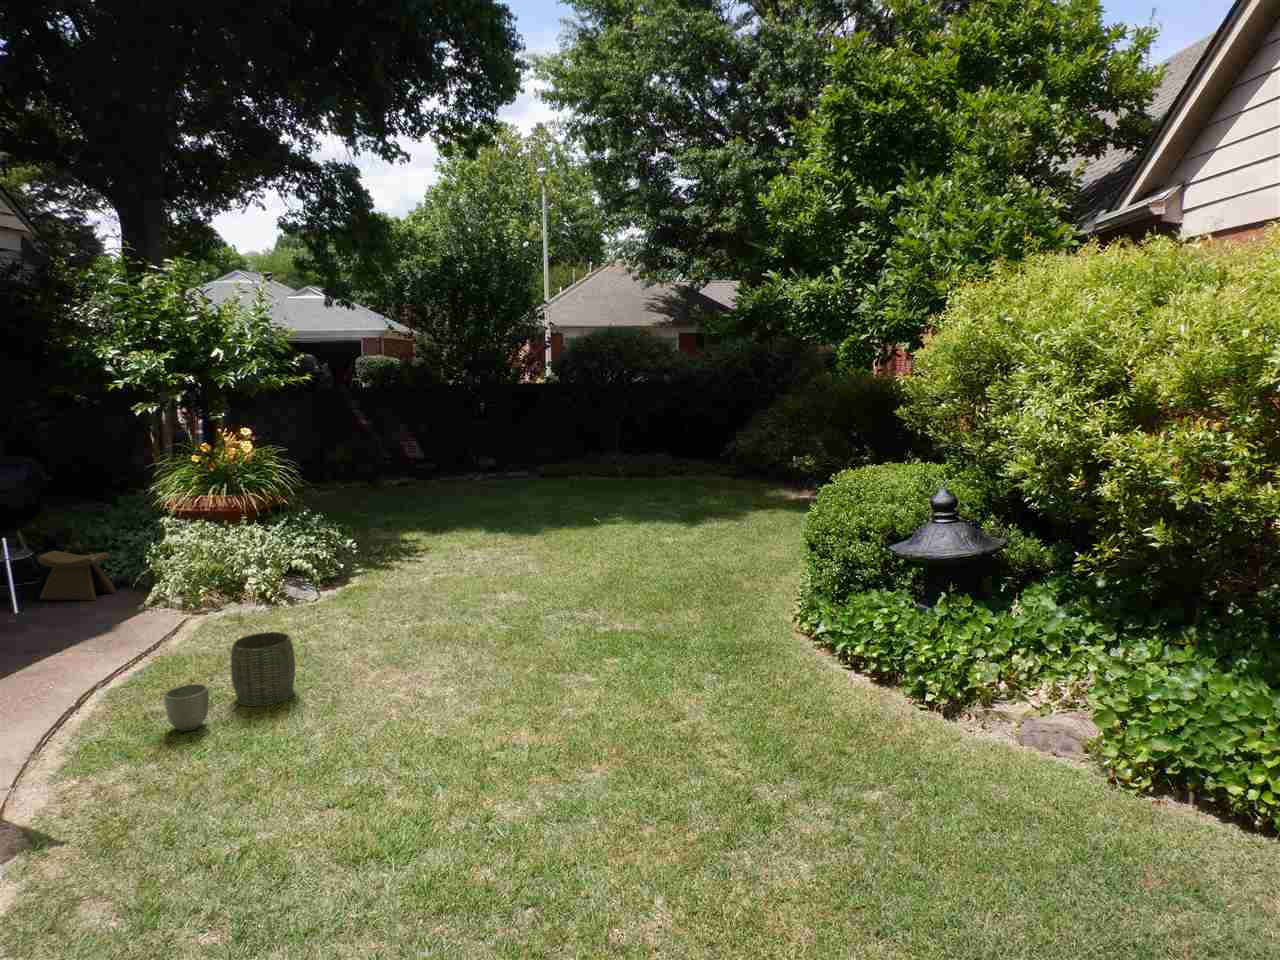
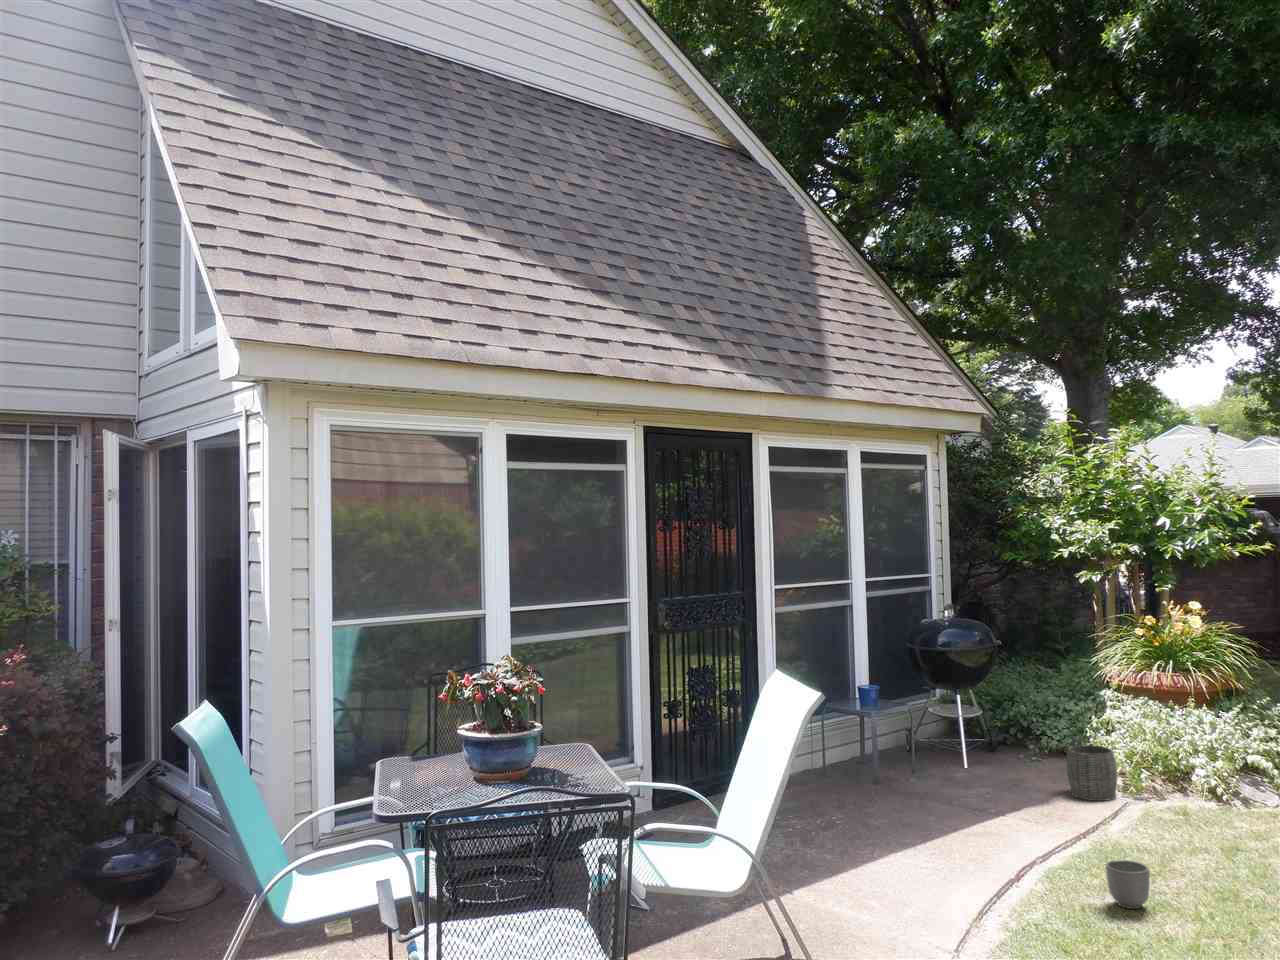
stool: present [38,551,116,600] -> none [993,711,1059,764]
woven basket: present [231,632,295,707] -> present [1067,745,1117,801]

